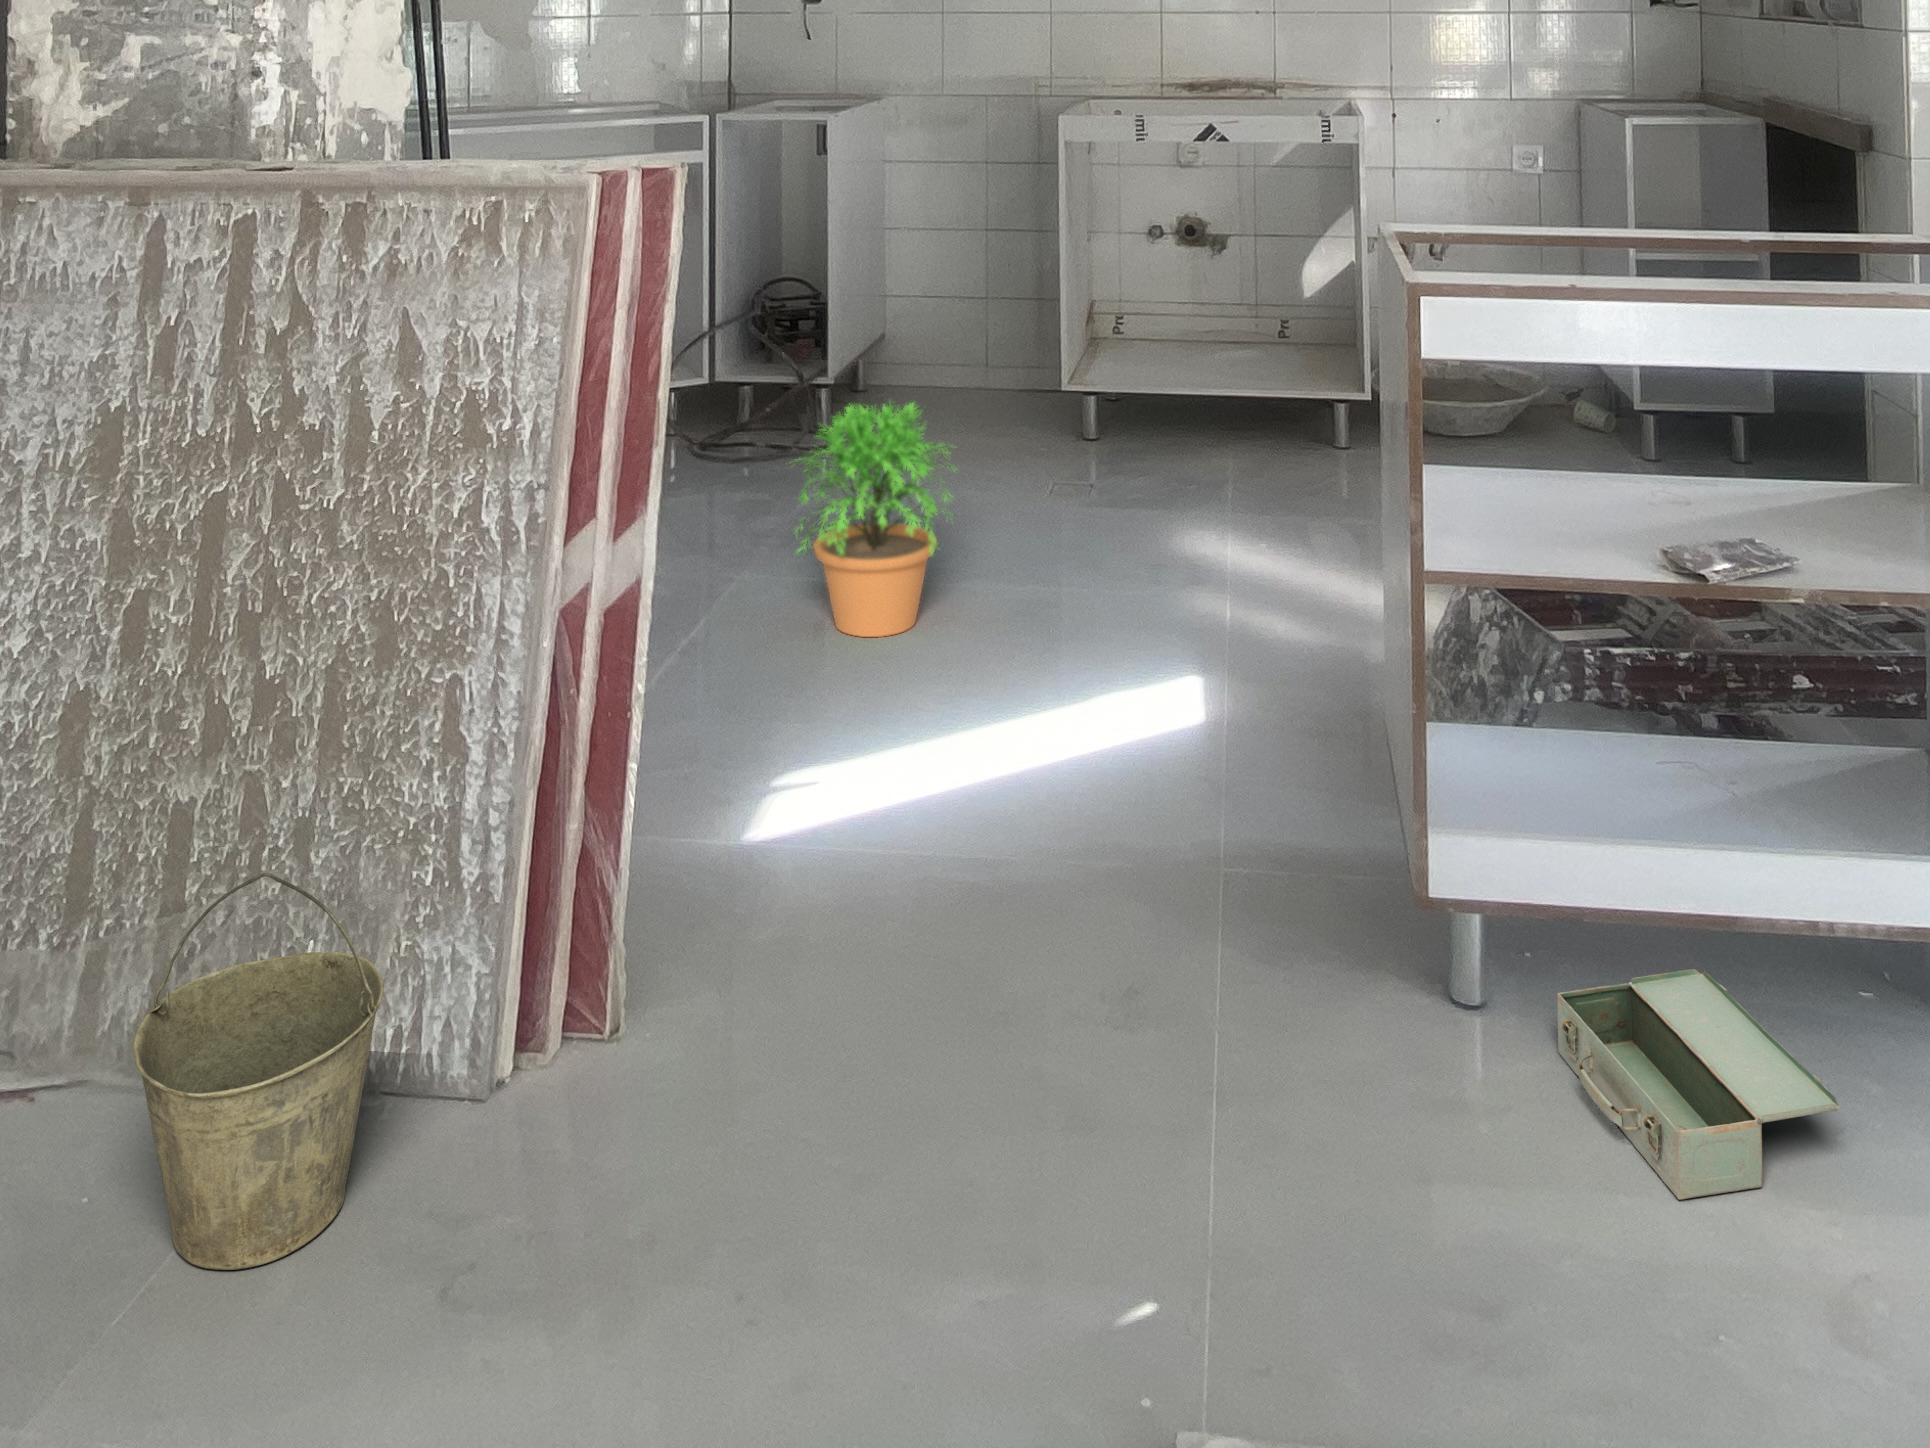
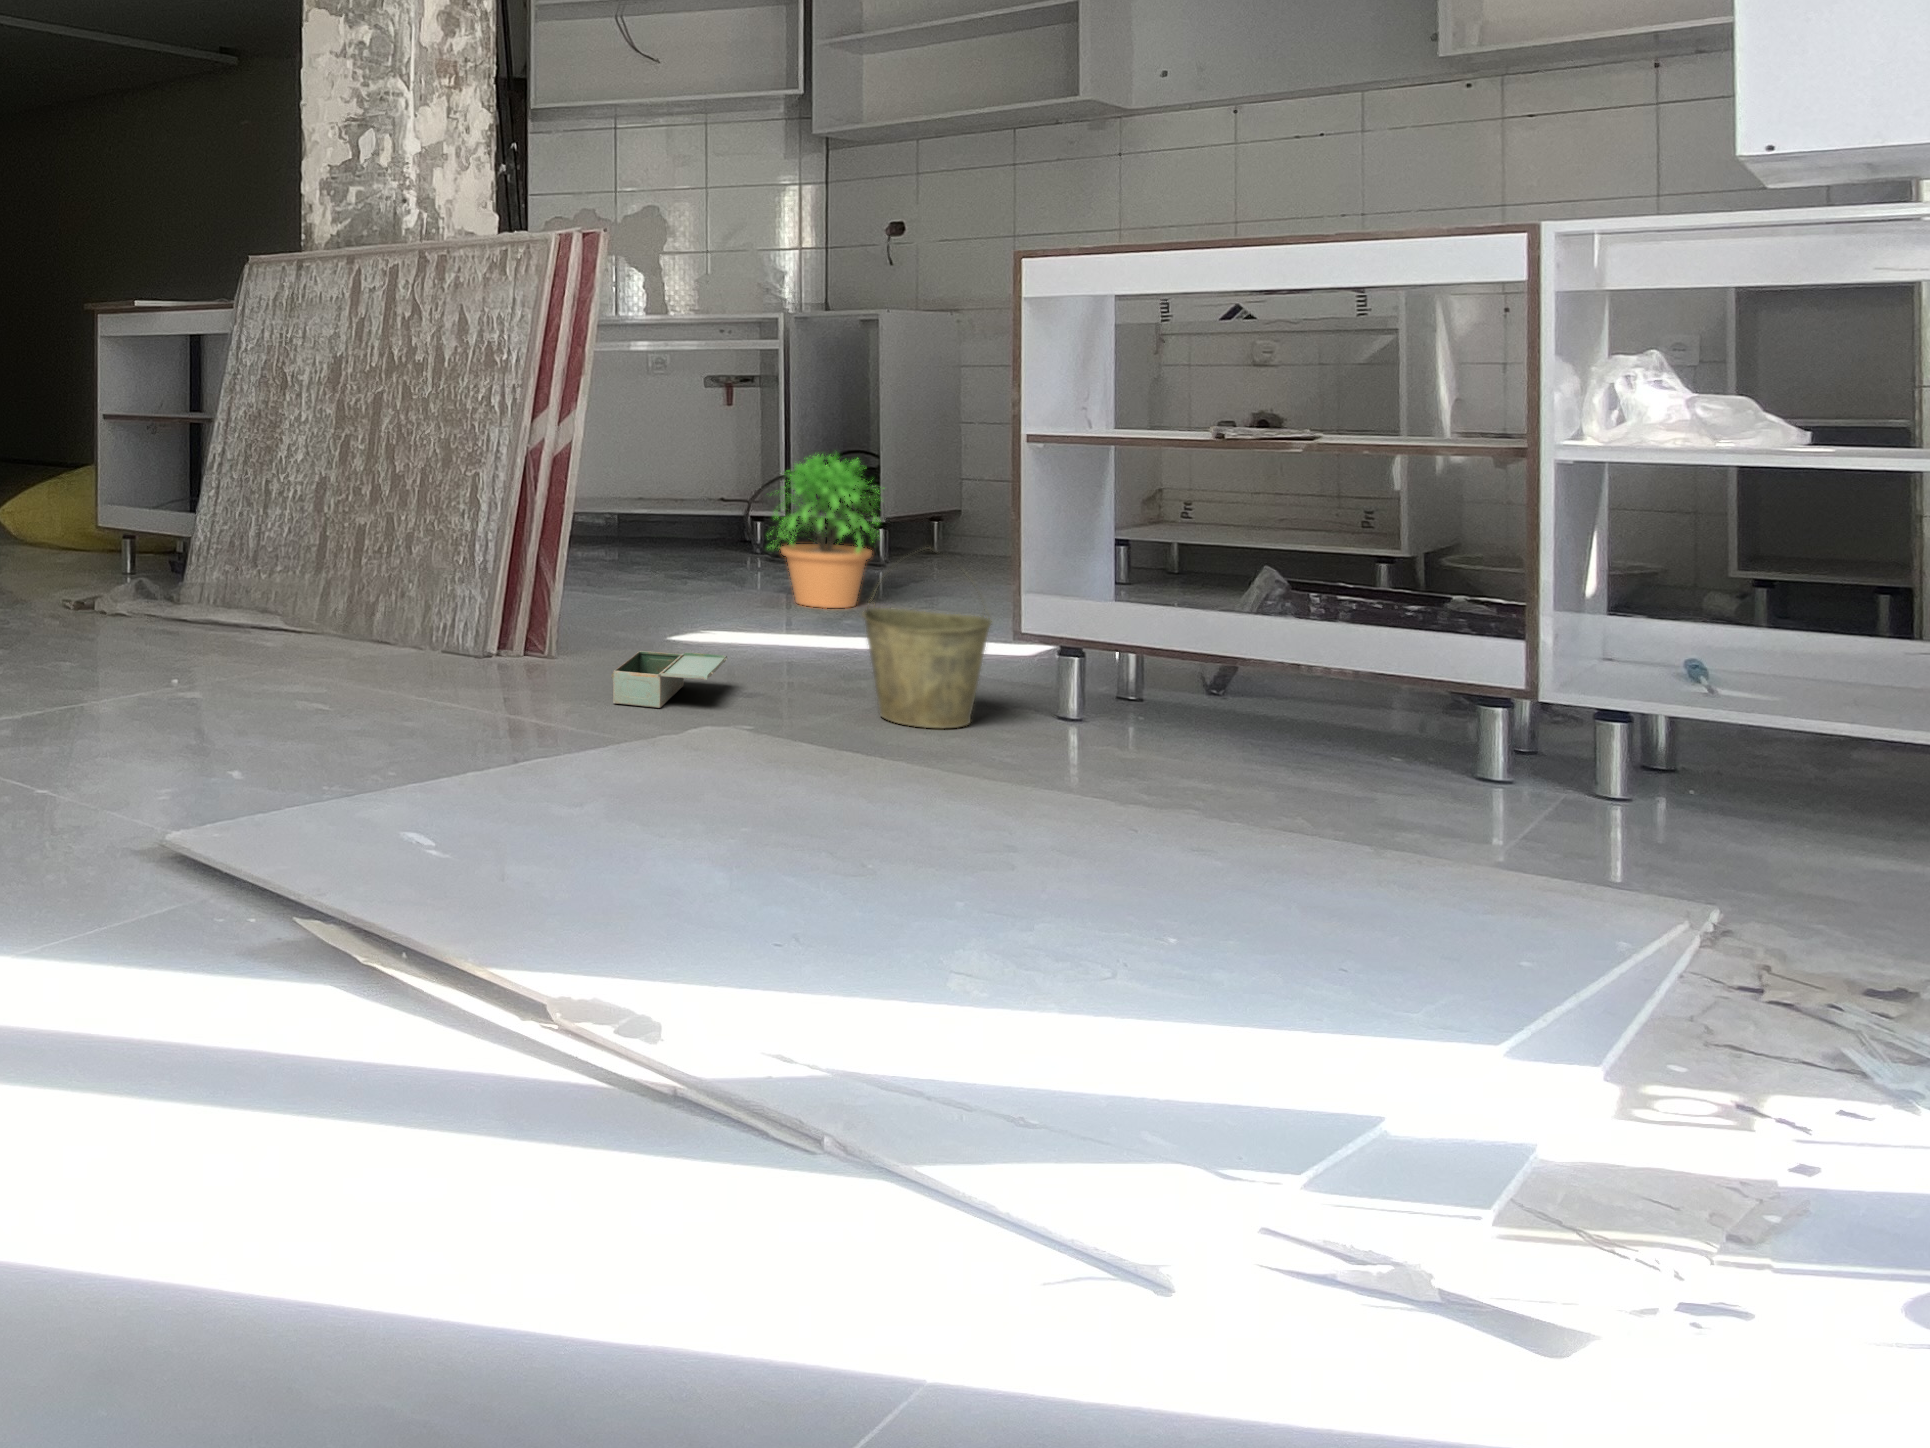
bucket: present [133,873,384,1270] -> present [863,551,992,728]
toolbox: present [1557,969,1840,1199] -> present [611,651,728,708]

